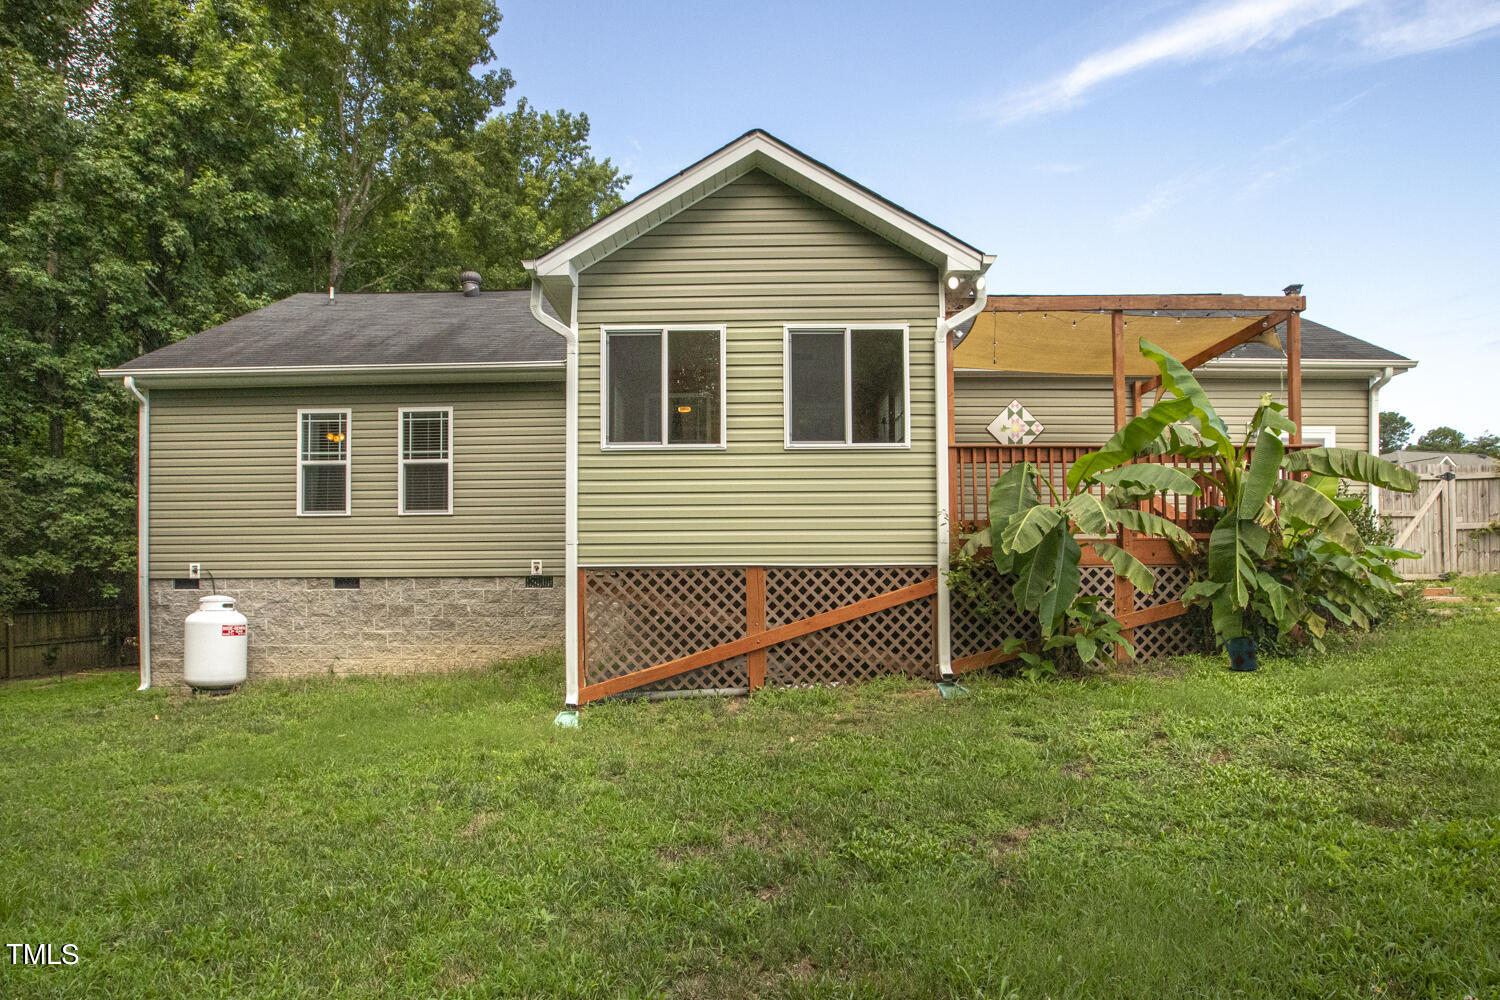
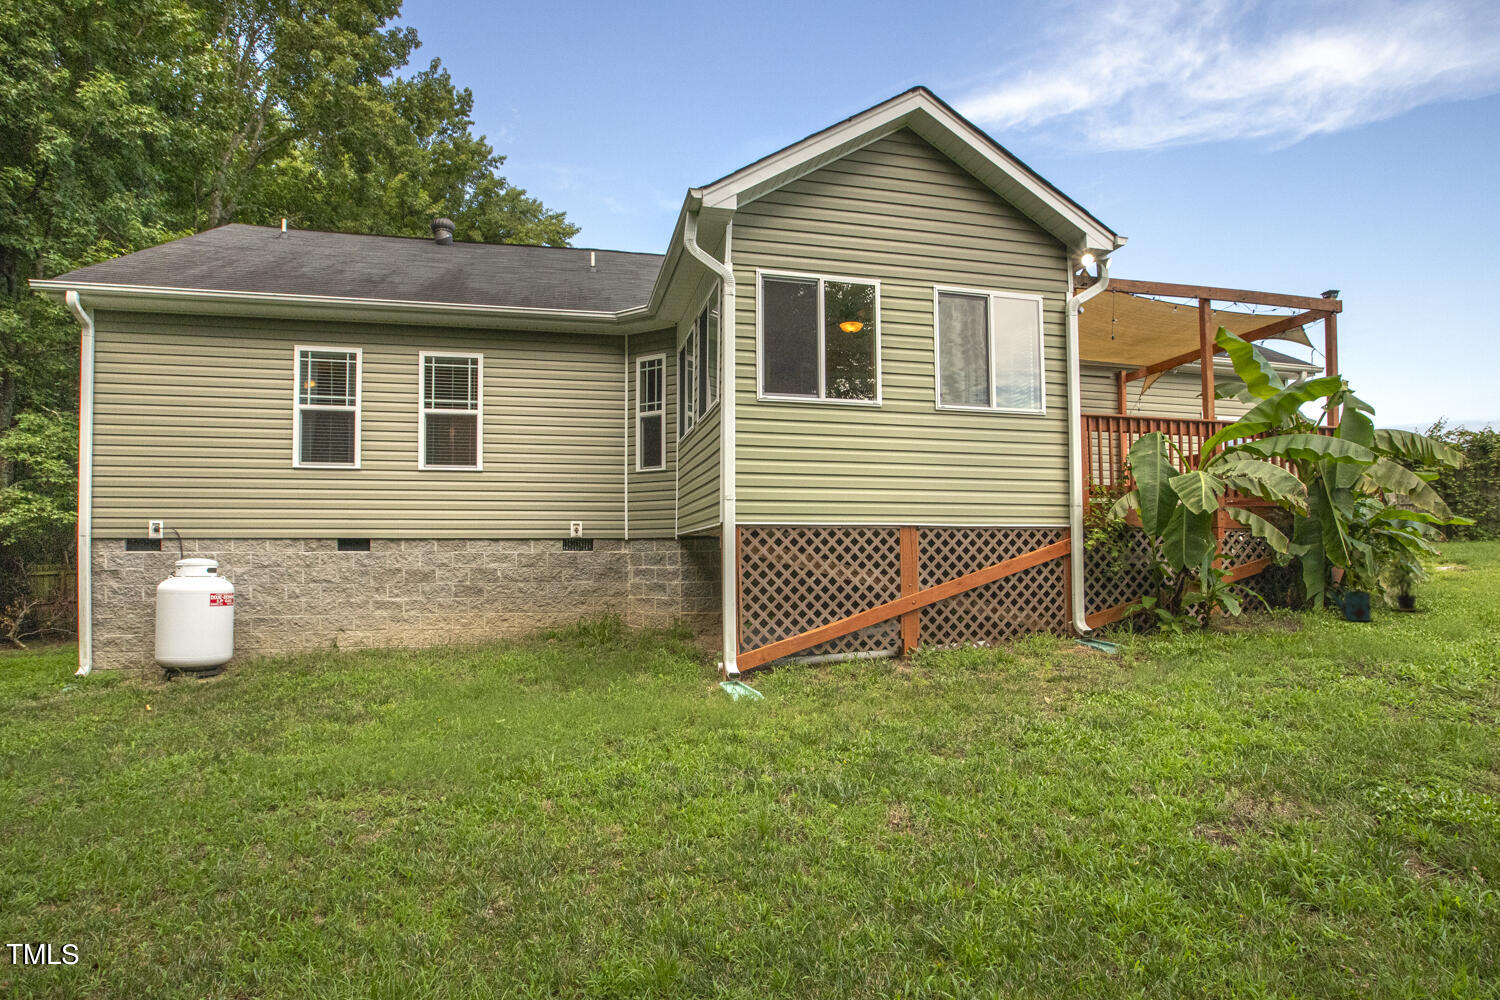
potted plant: none [1309,591,1349,661] -> present [1384,551,1419,611]

